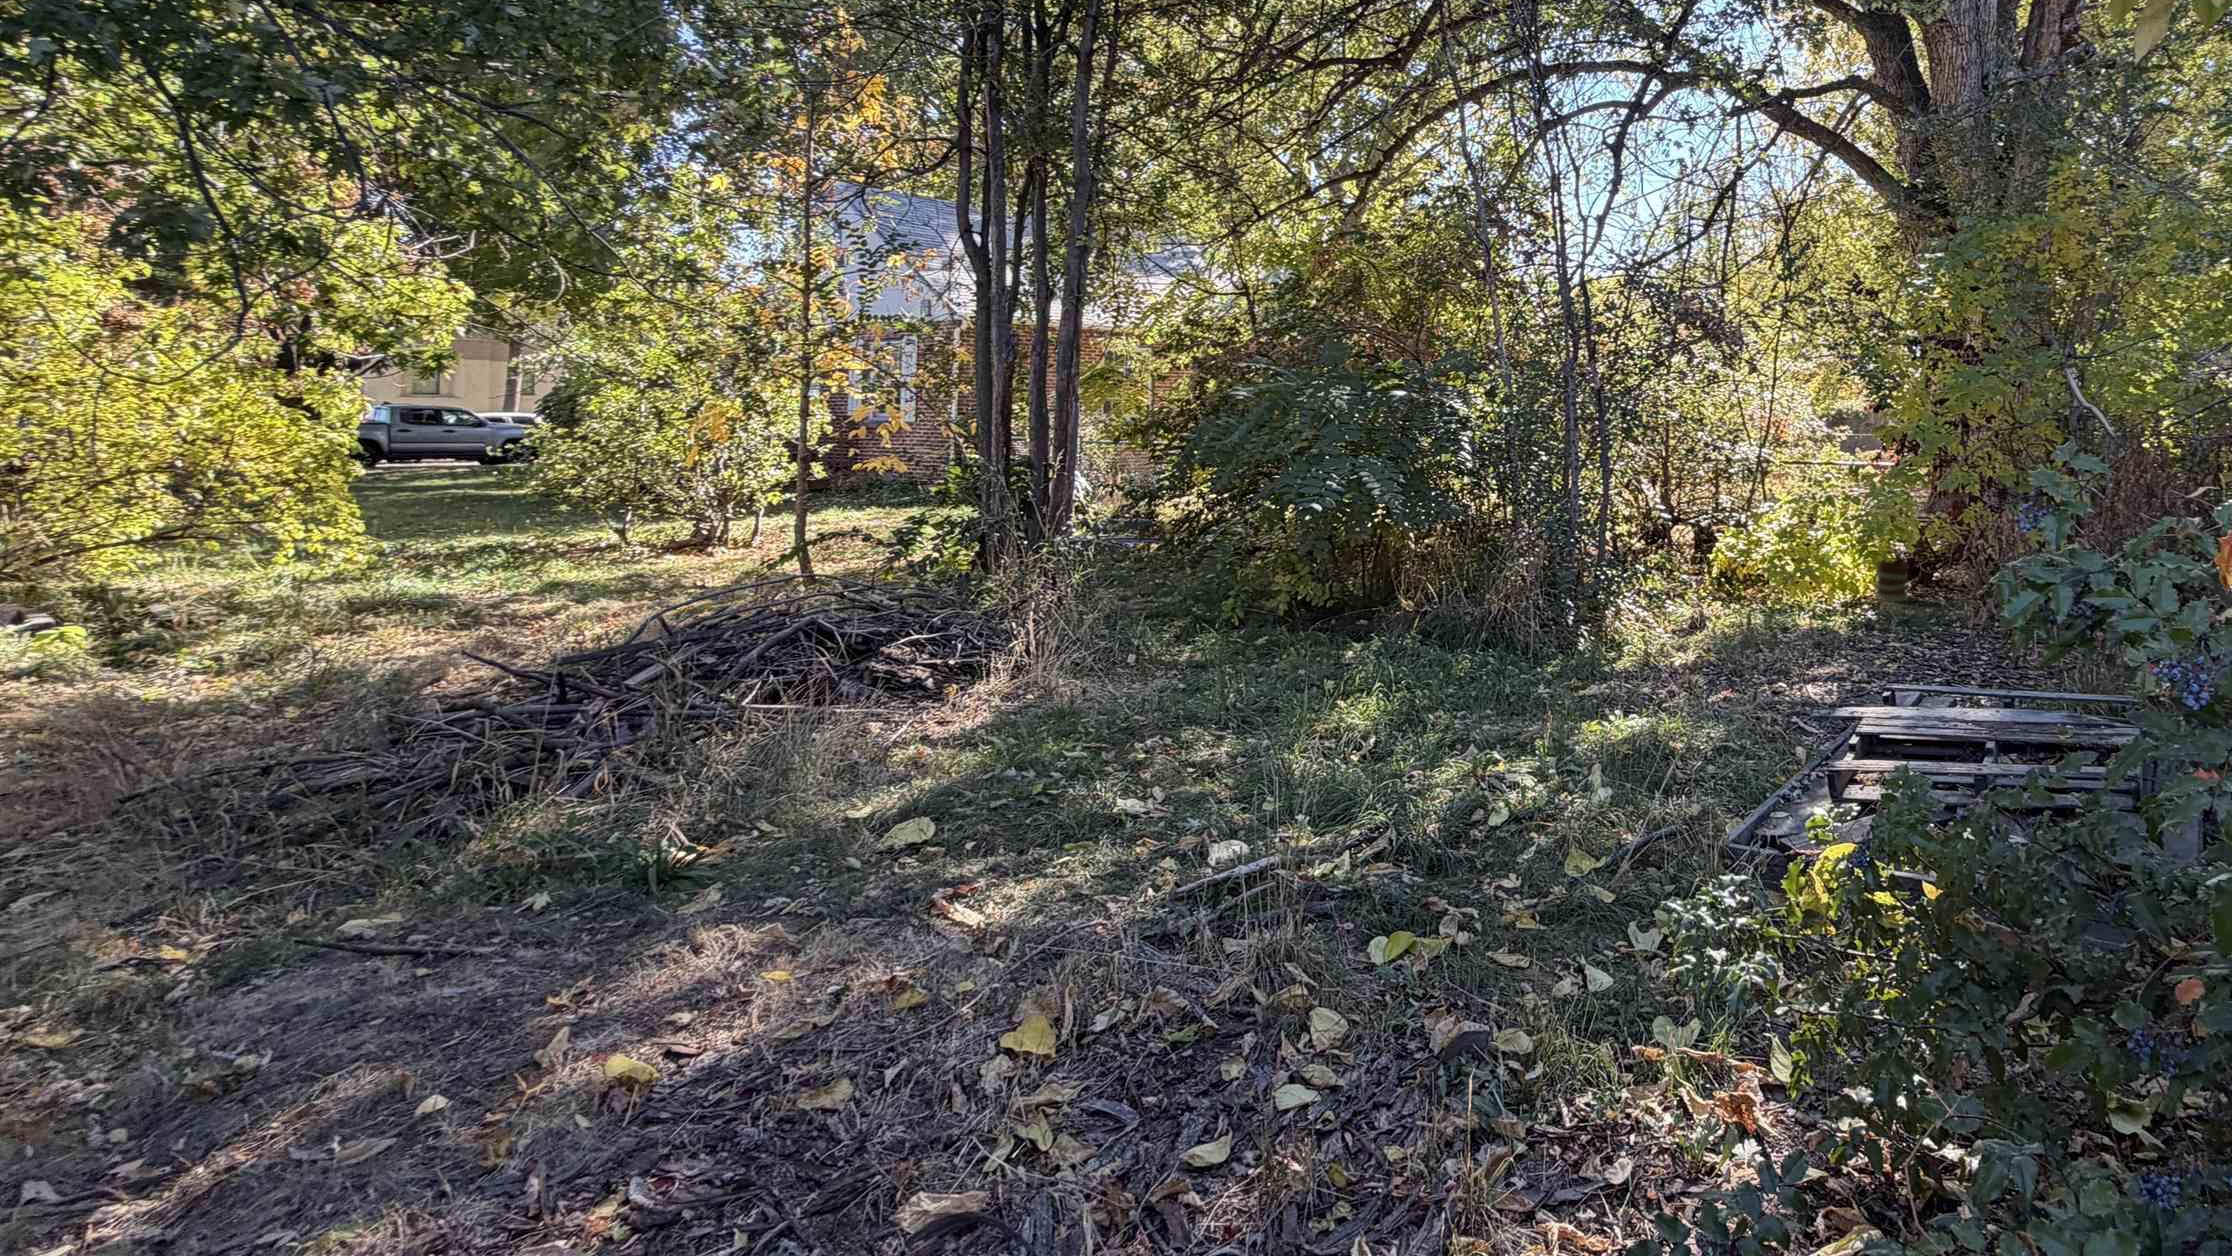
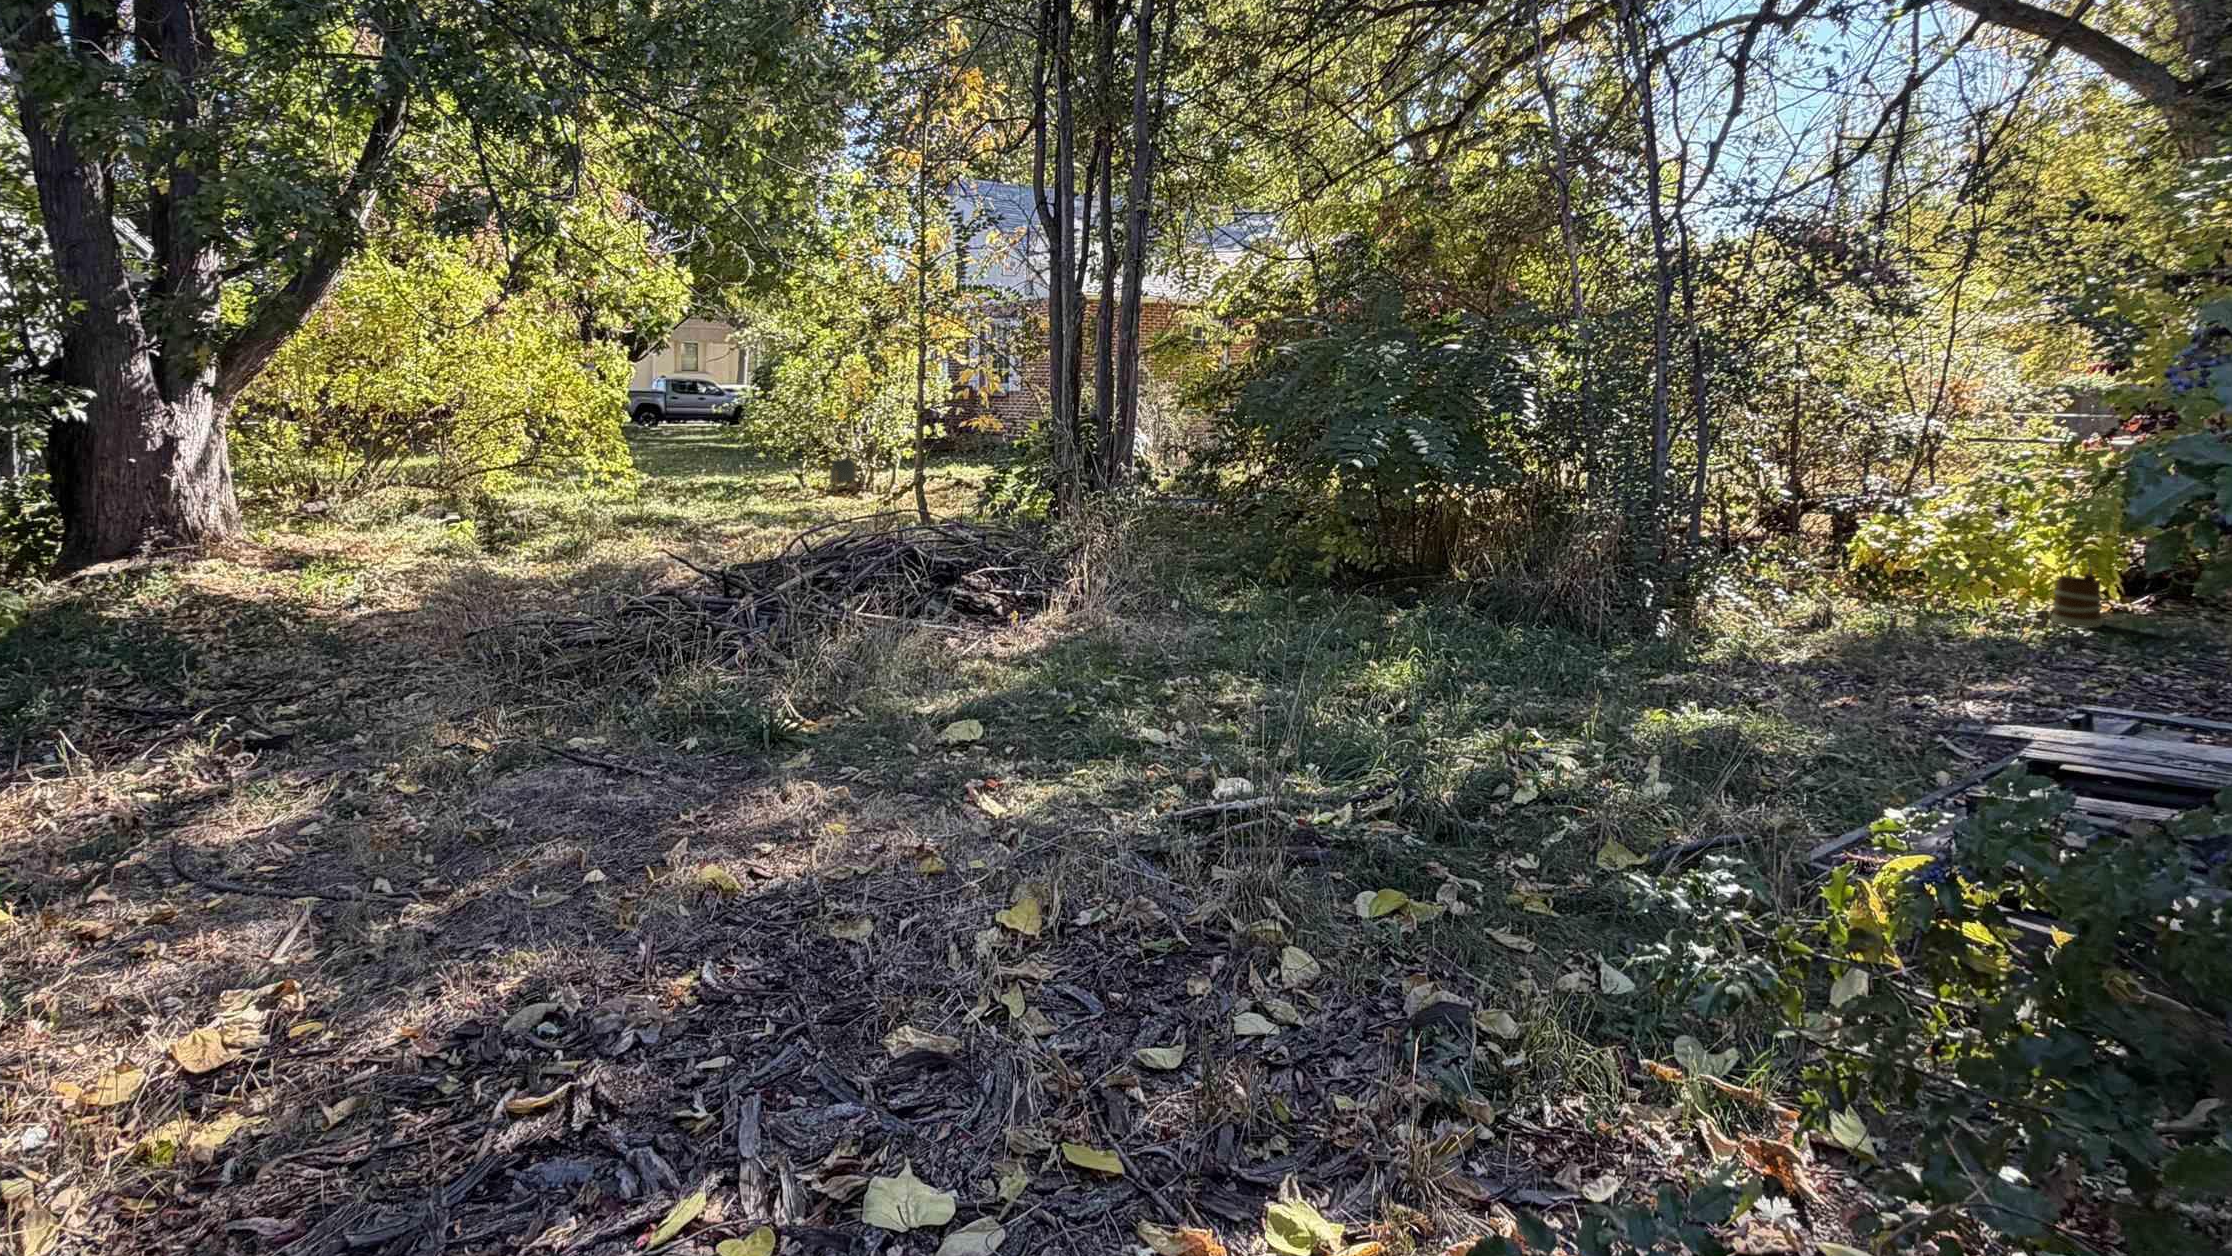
planter: none [657,509,696,551] -> present [830,459,857,492]

